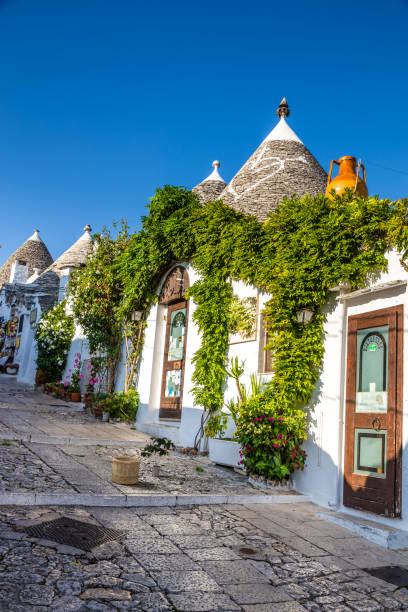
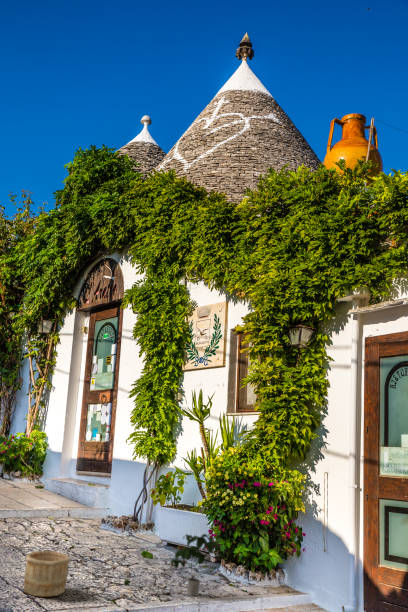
potted plant: present [140,437,176,476] -> present [170,534,220,596]

